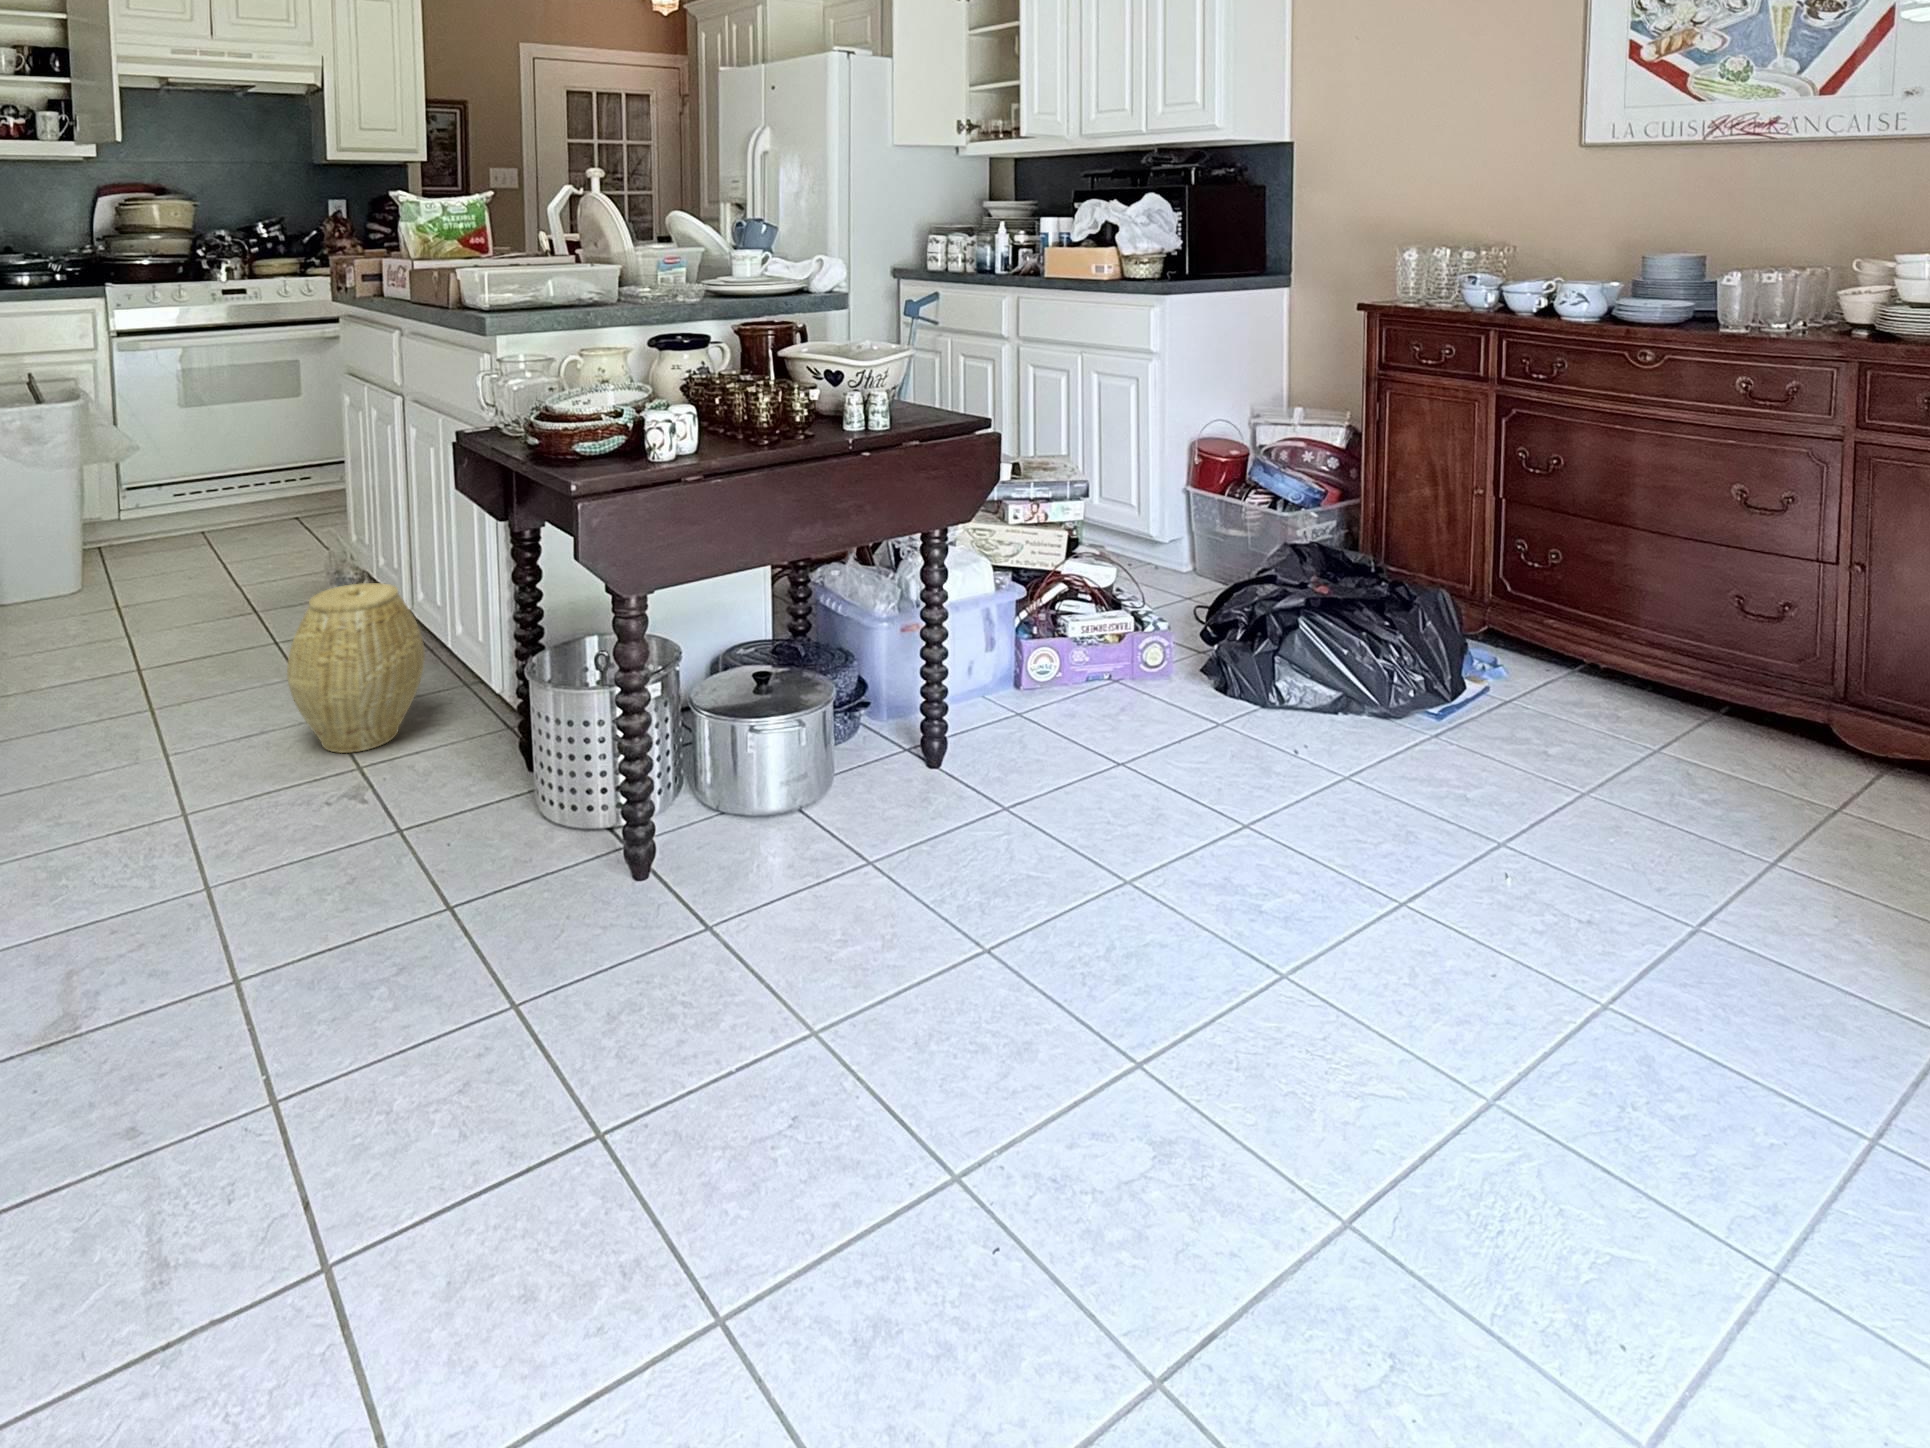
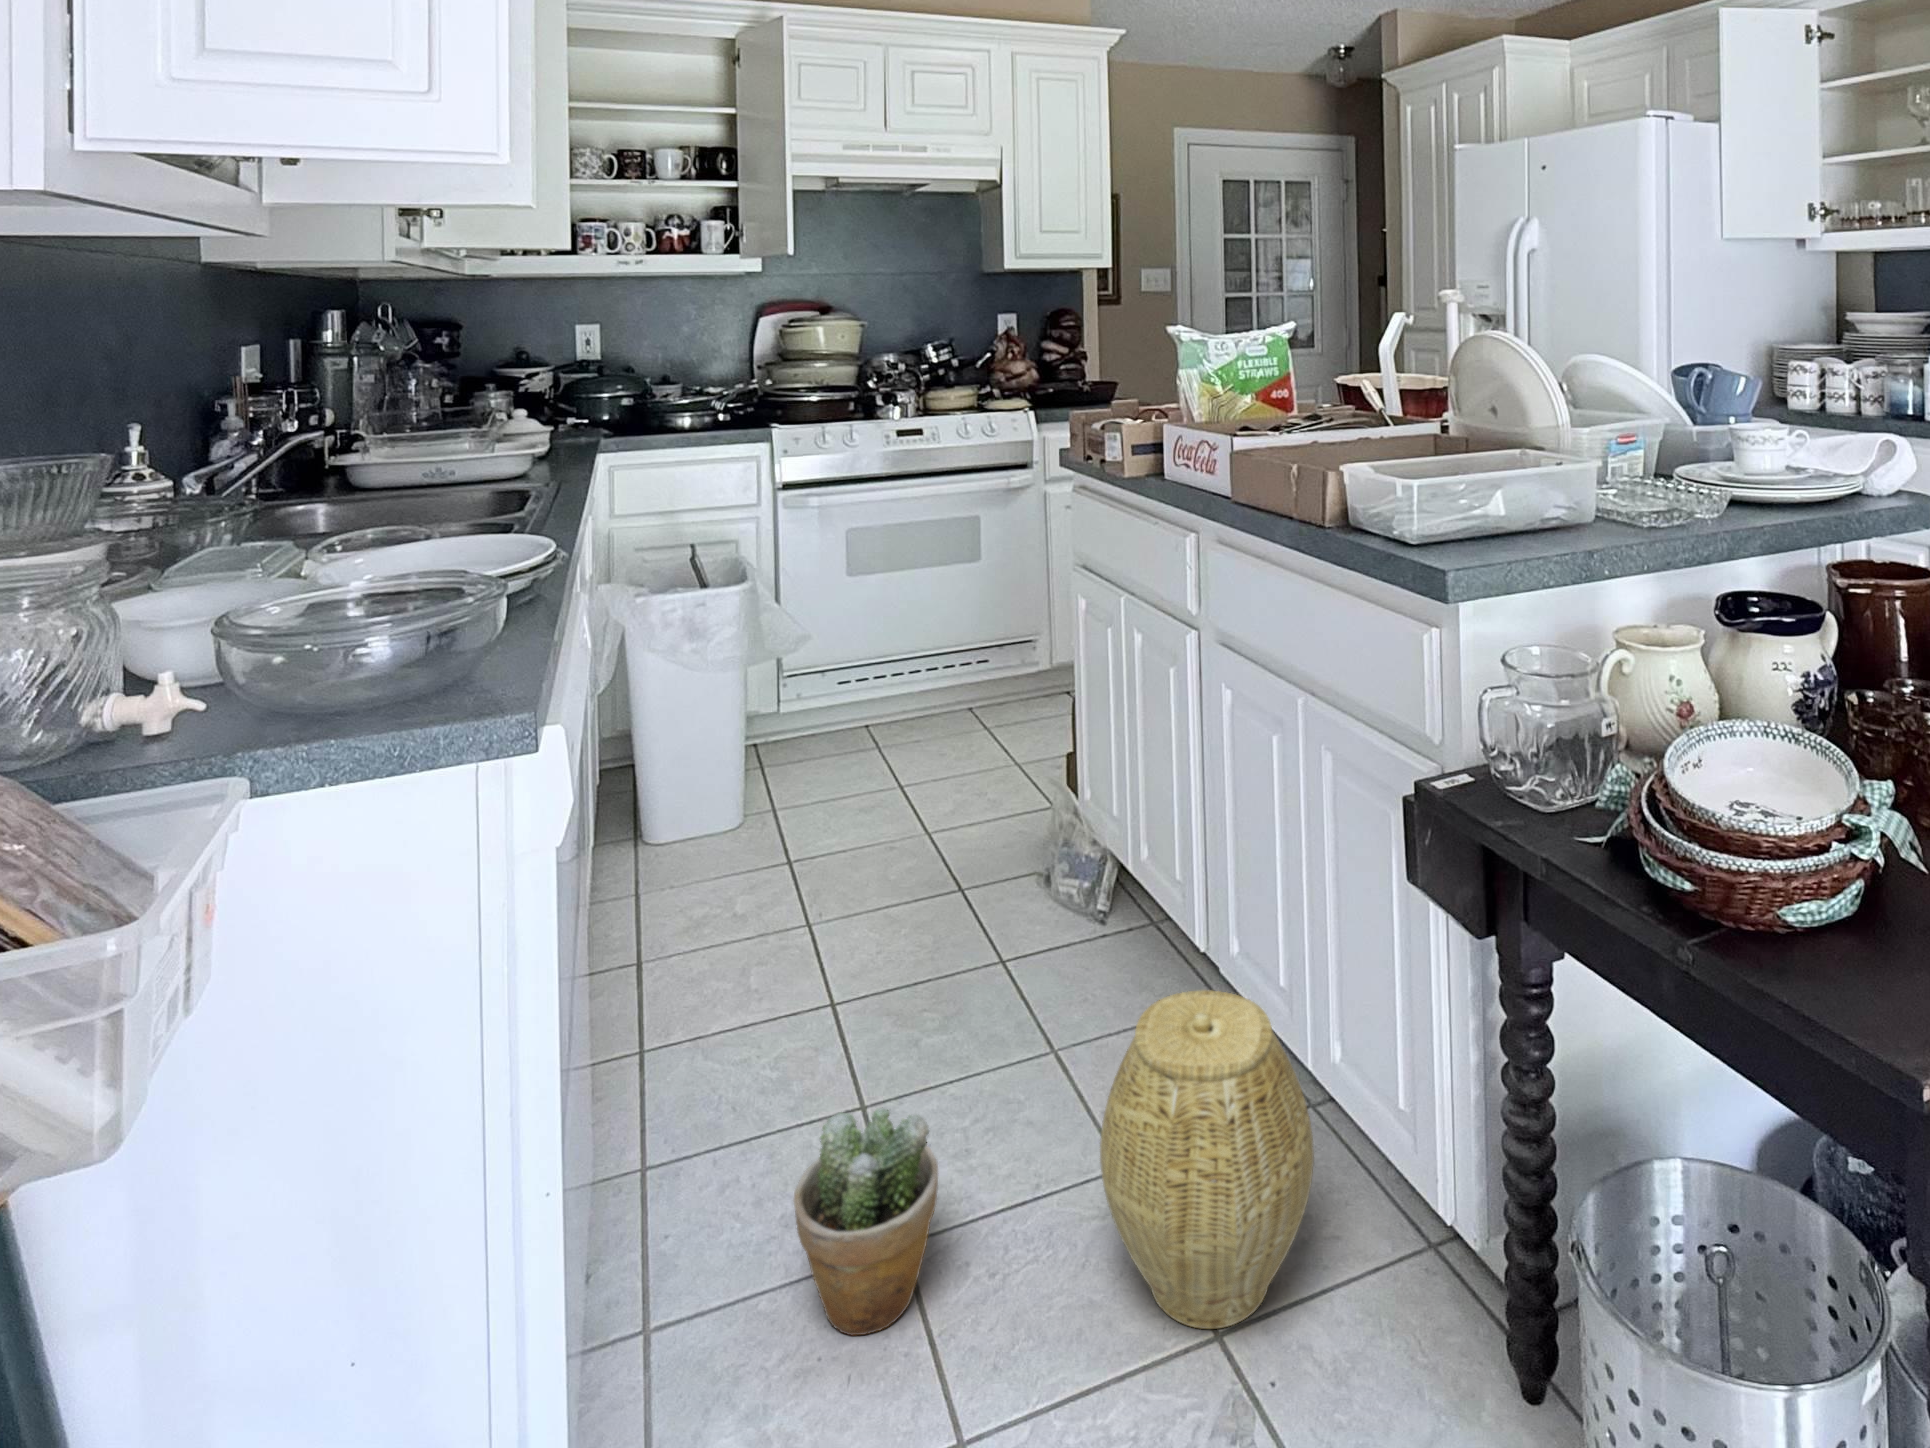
potted plant: none [84,649,184,773] -> present [794,1108,938,1335]

